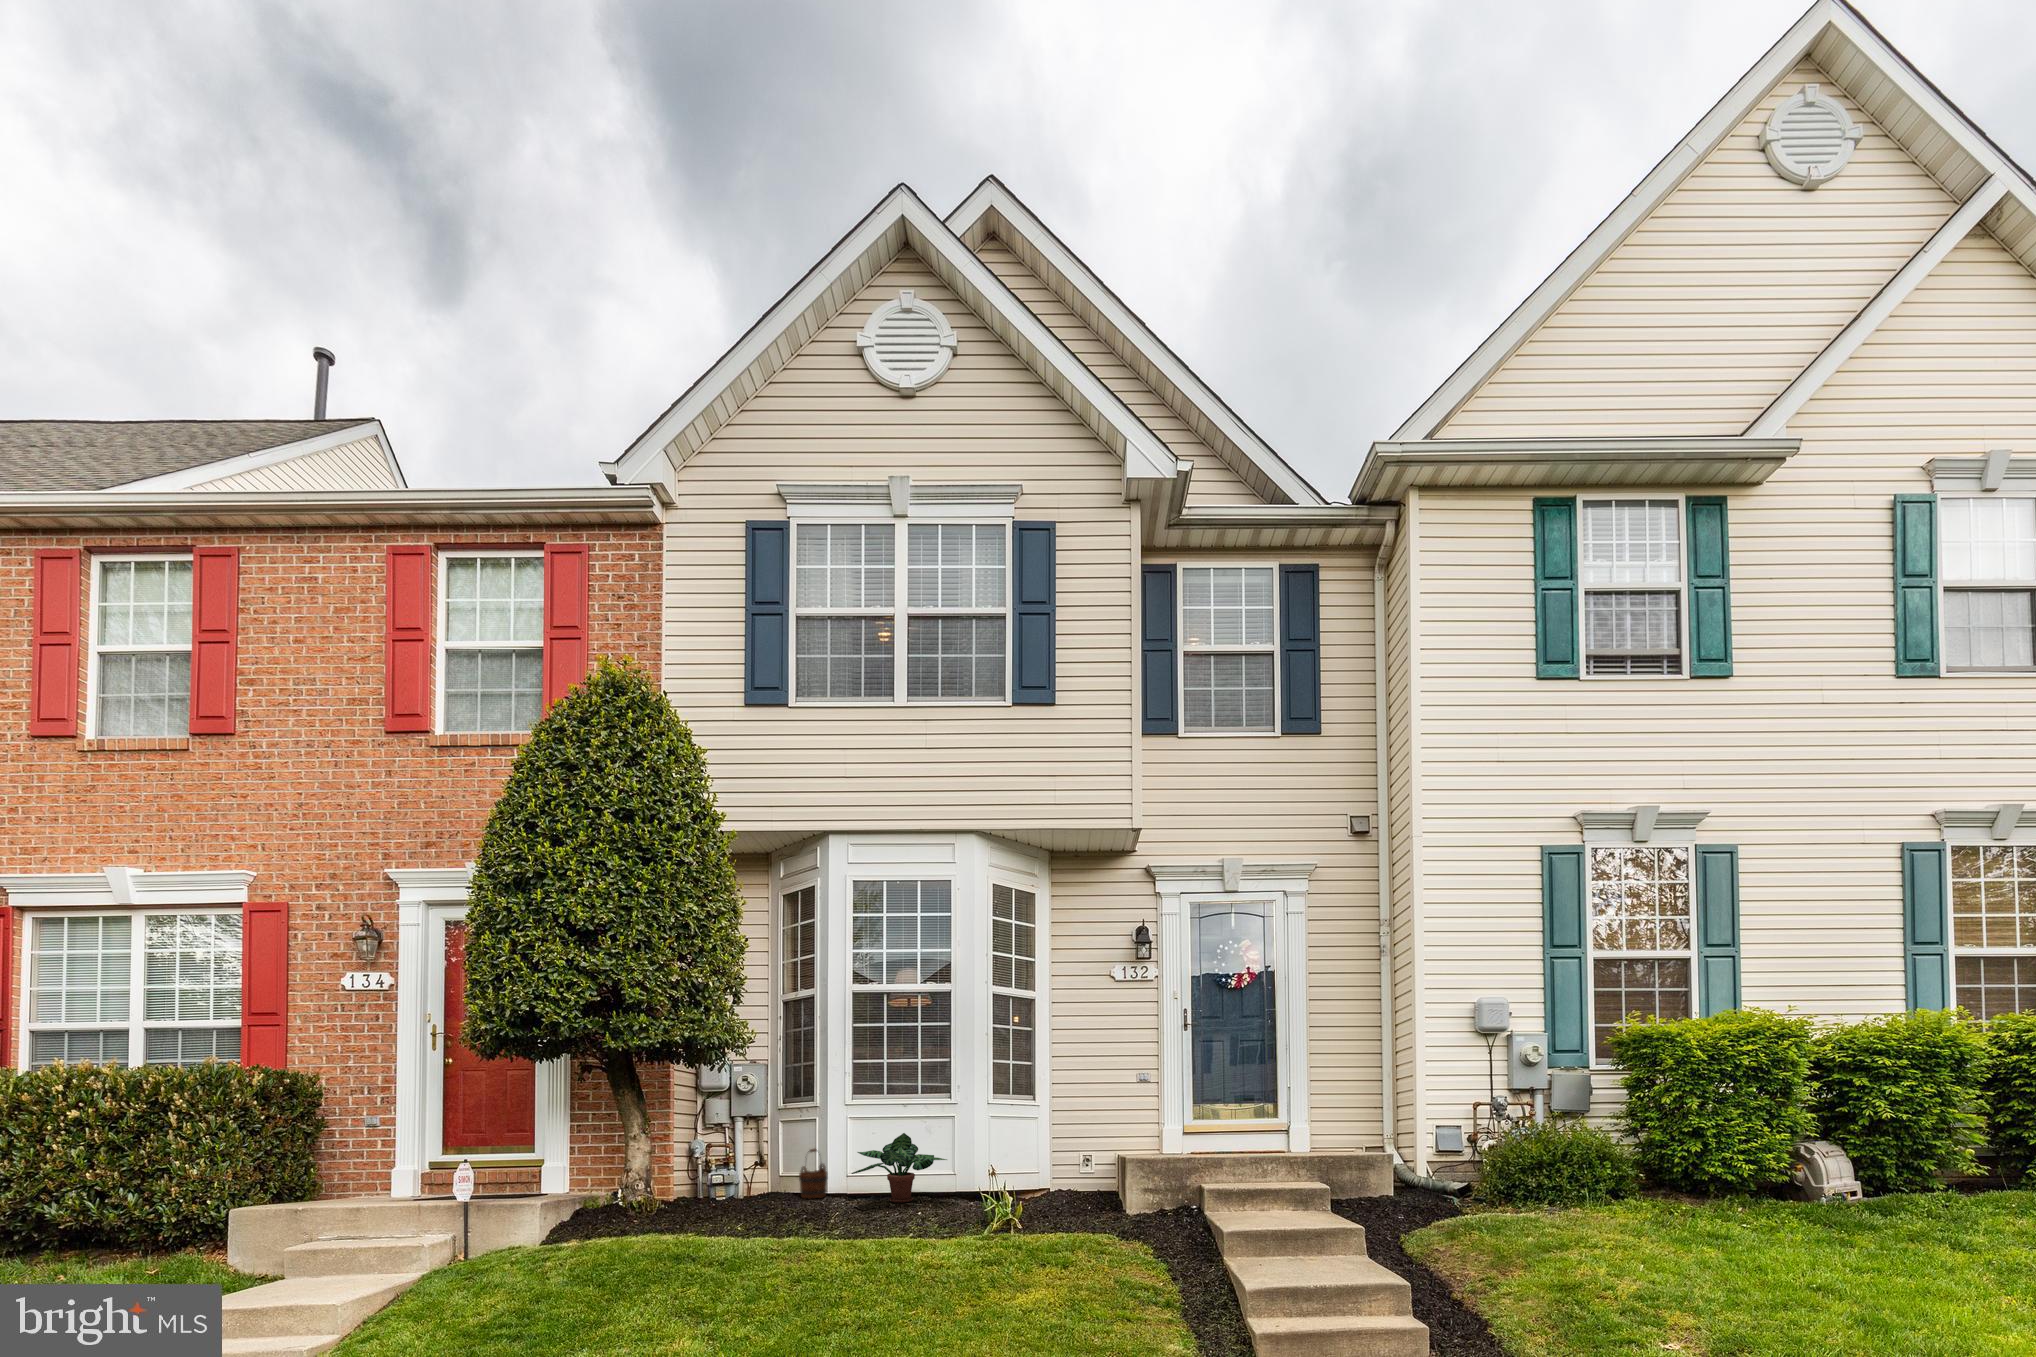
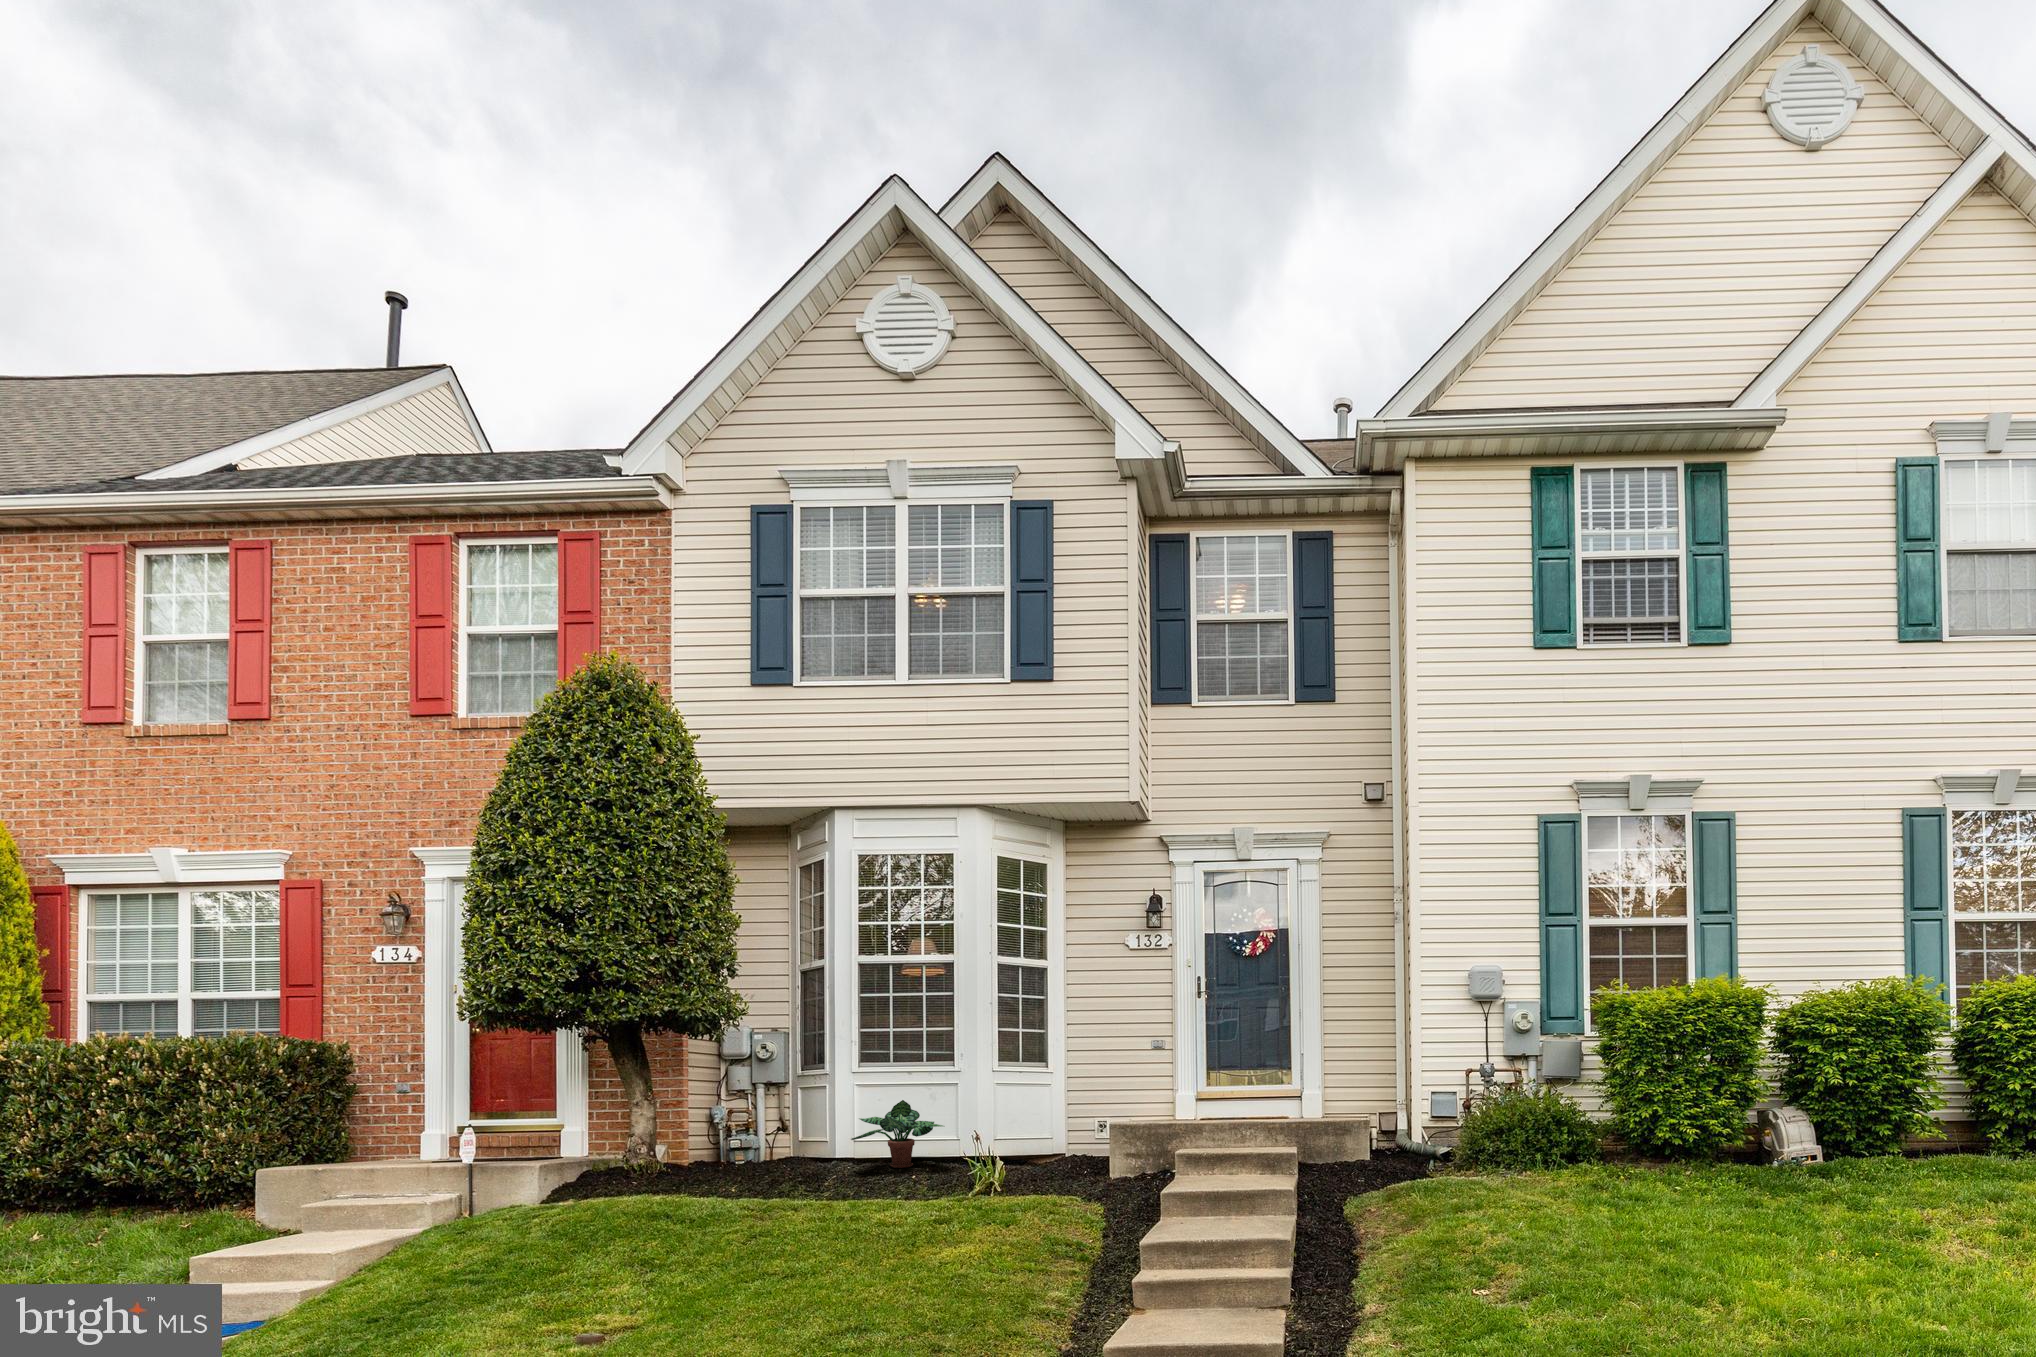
wooden bucket: present [799,1149,827,1198] -> none [805,1115,833,1164]

